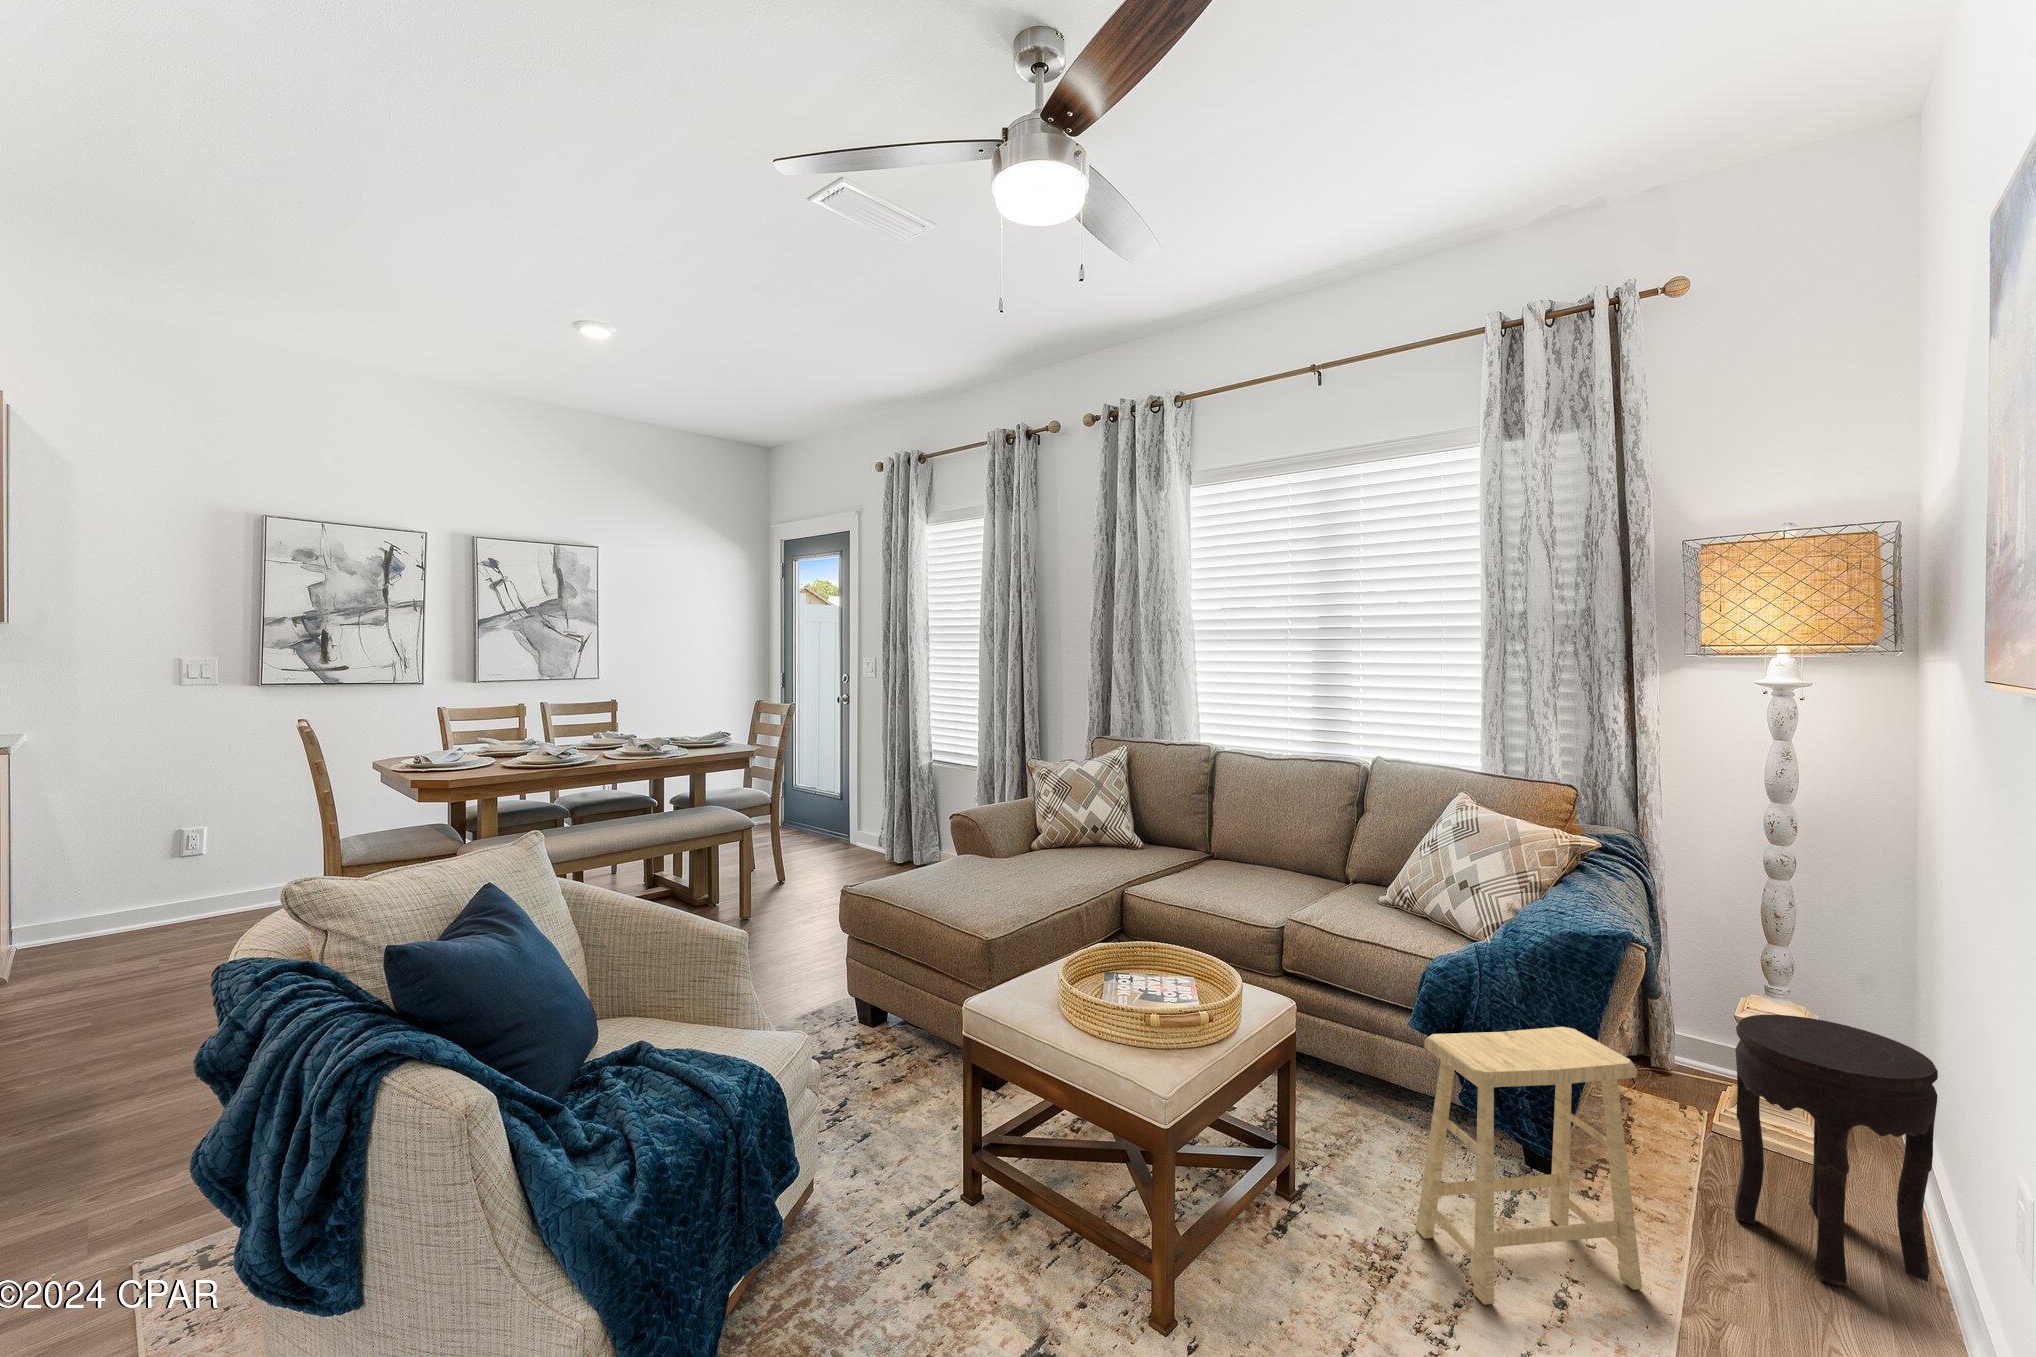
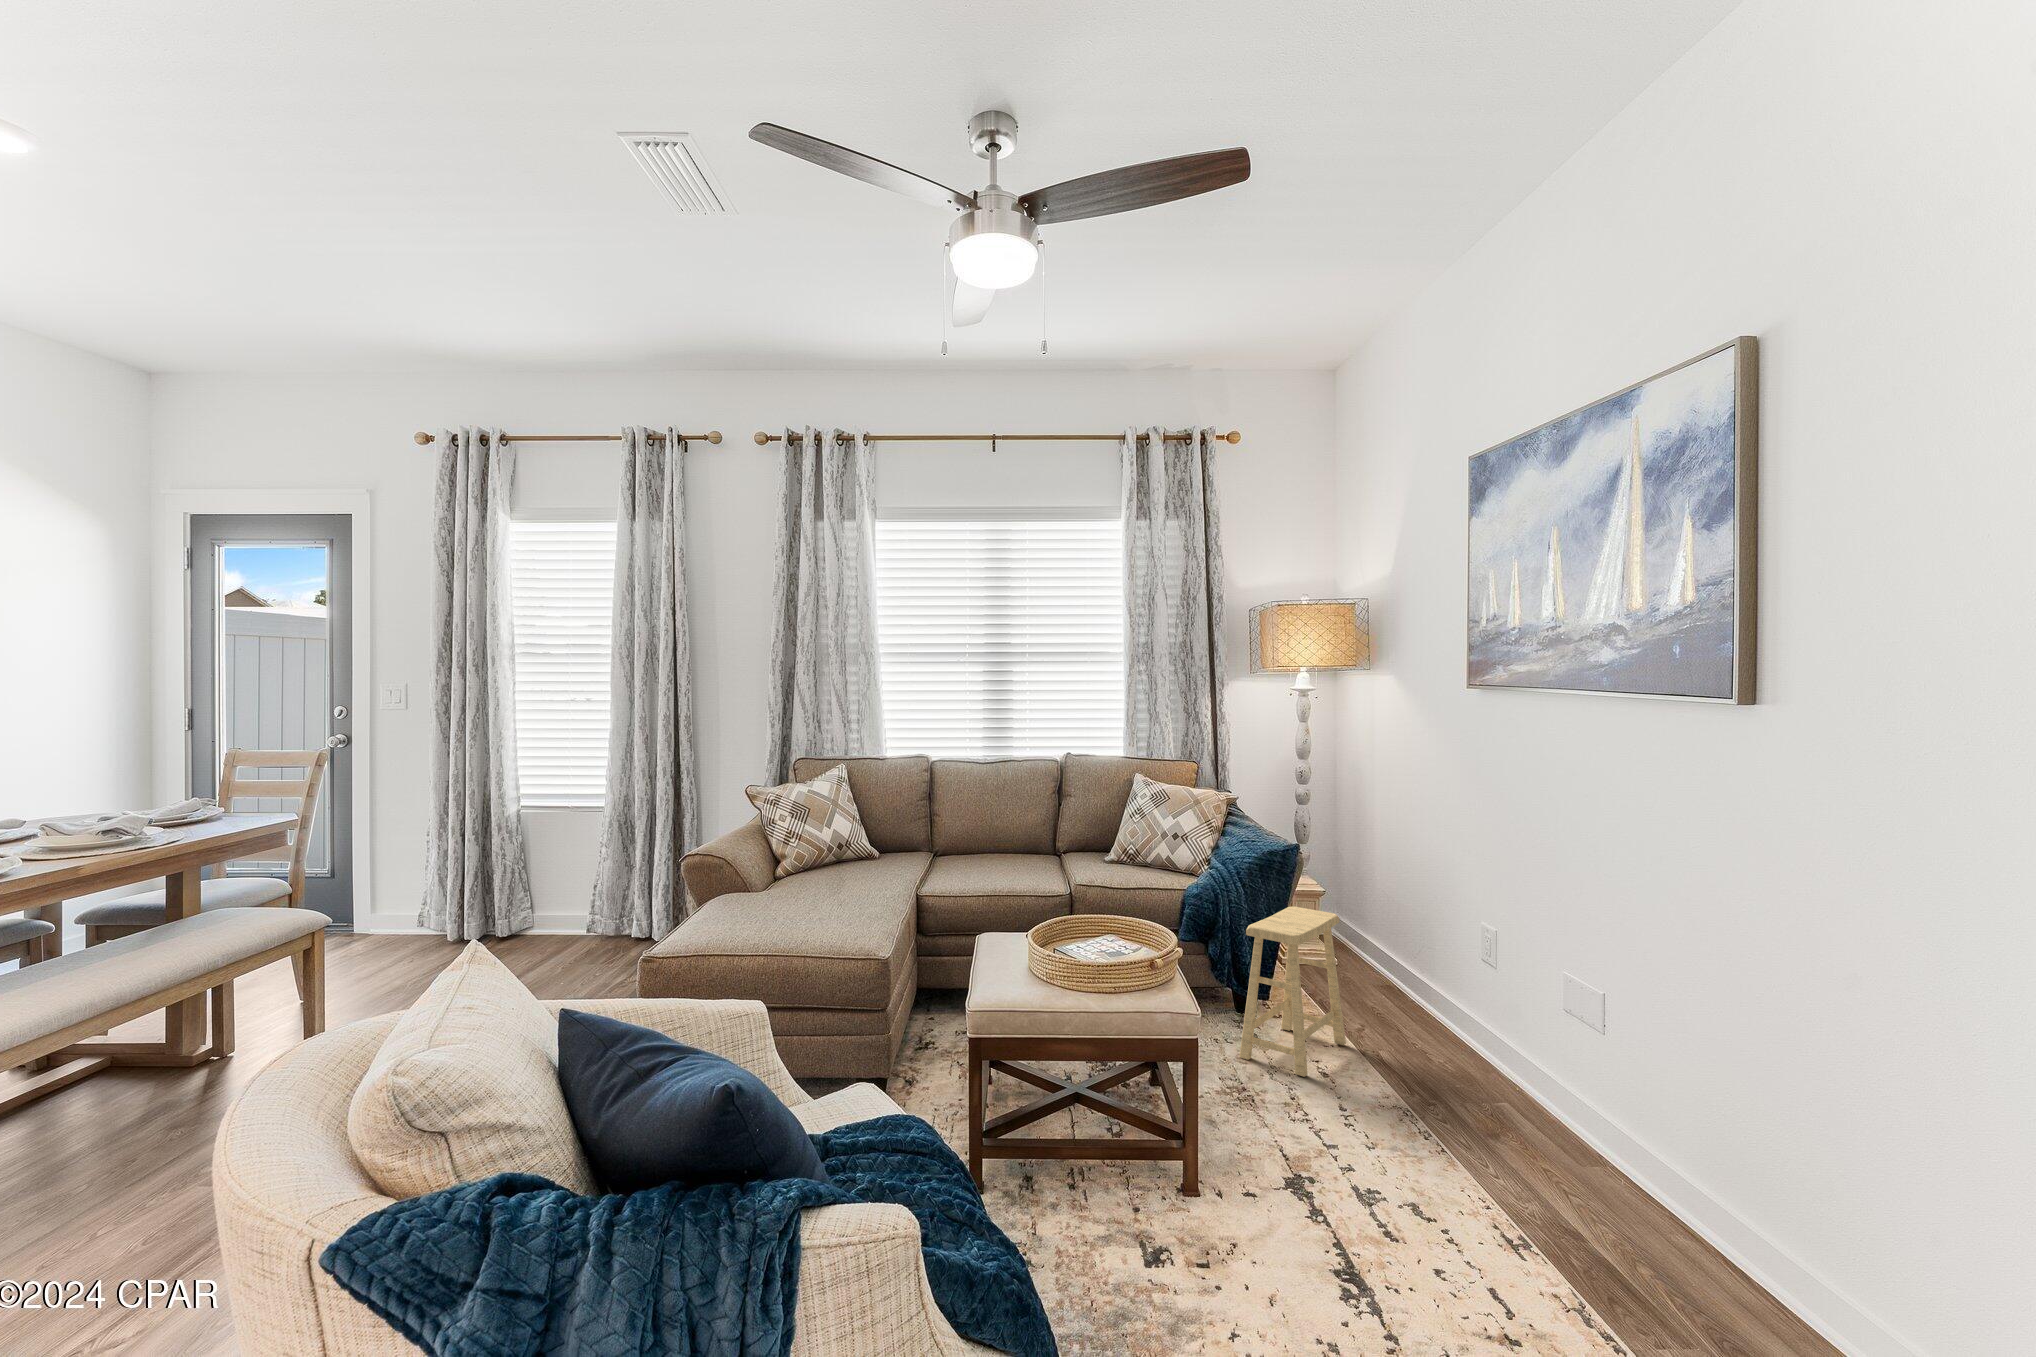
side table: present [1734,1015,1938,1286] -> none [1334,879,1420,1014]

